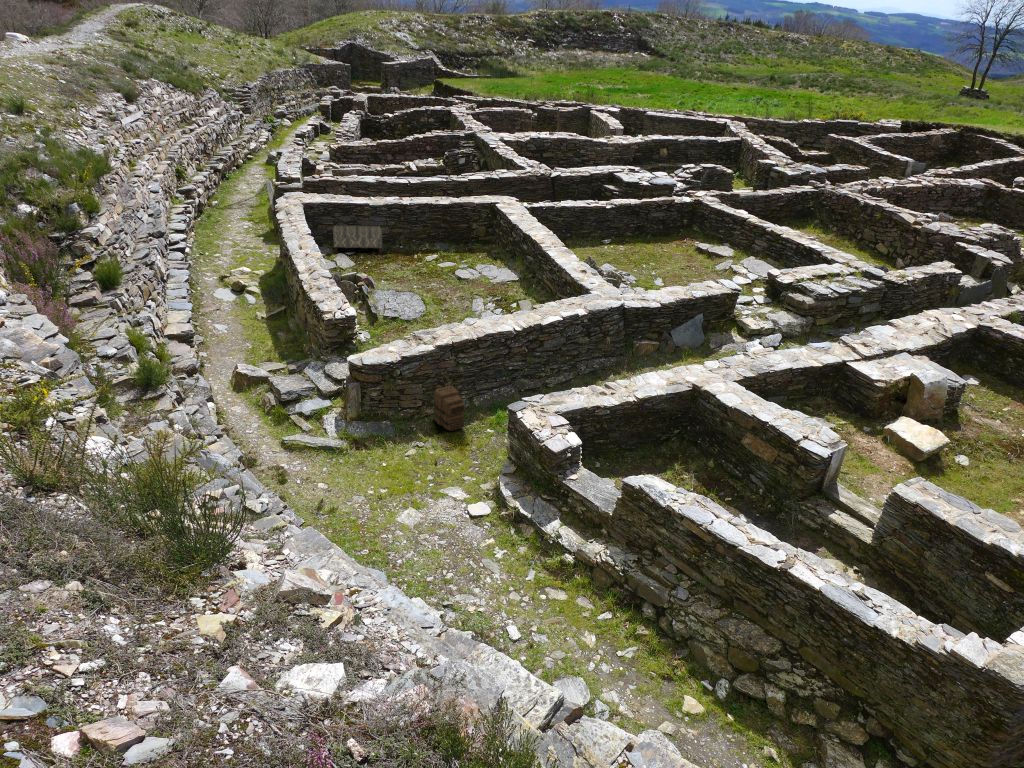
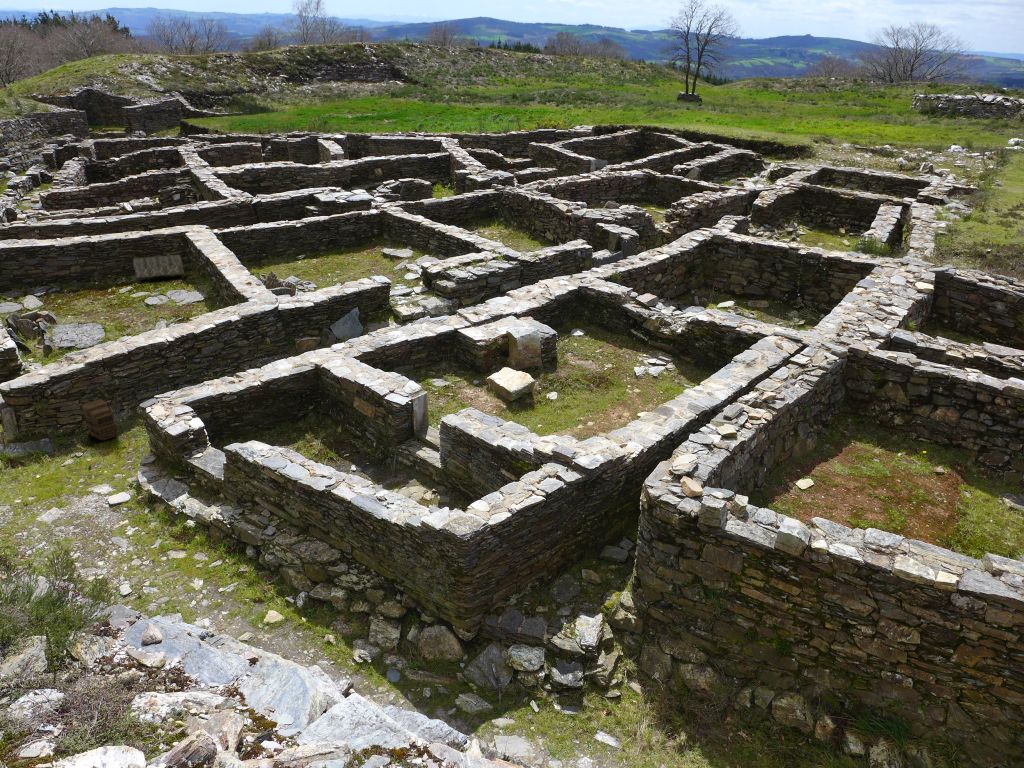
bench: present [333,226,382,254] -> present [133,255,184,284]

